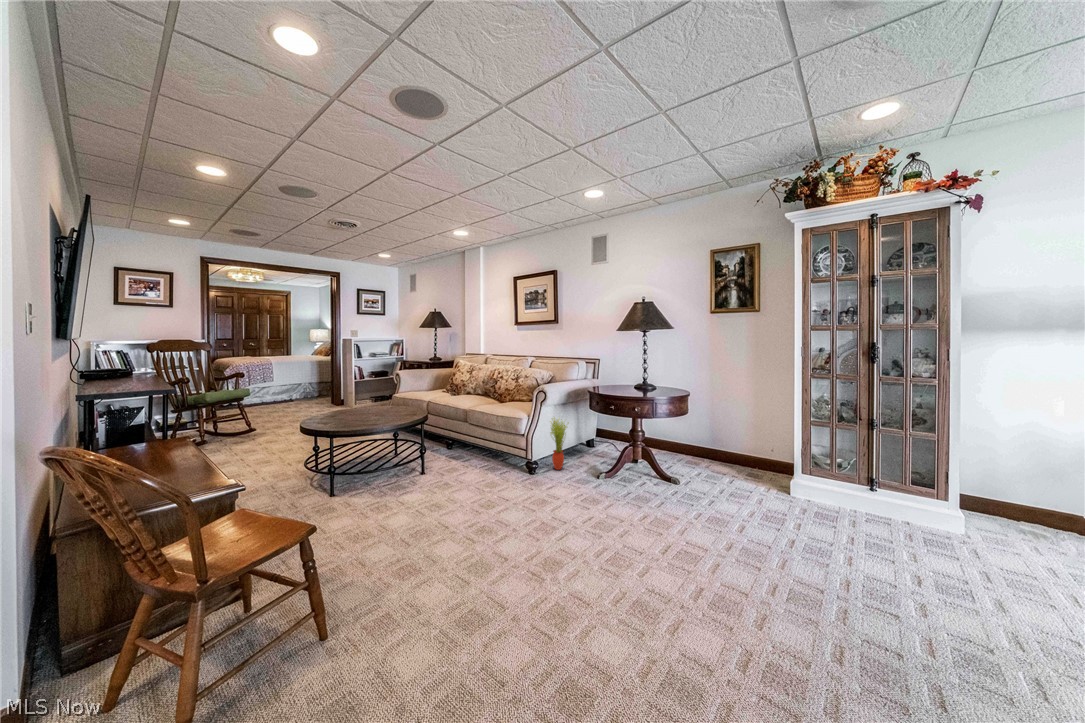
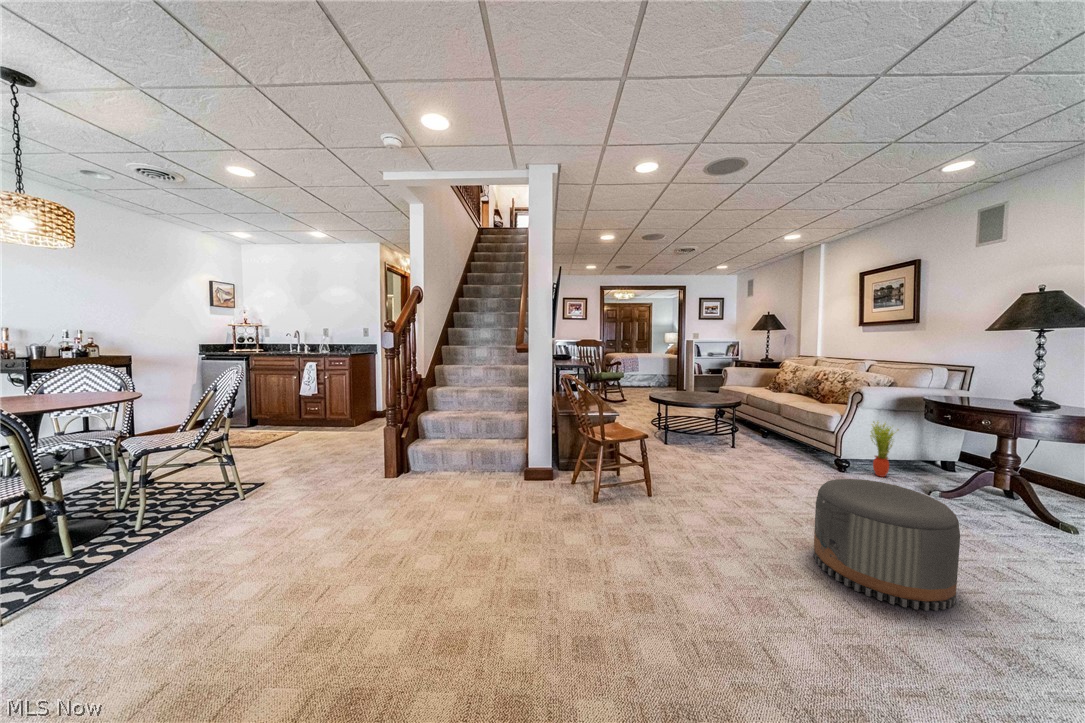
pouf: none [564,499,691,659] -> present [814,479,960,611]

